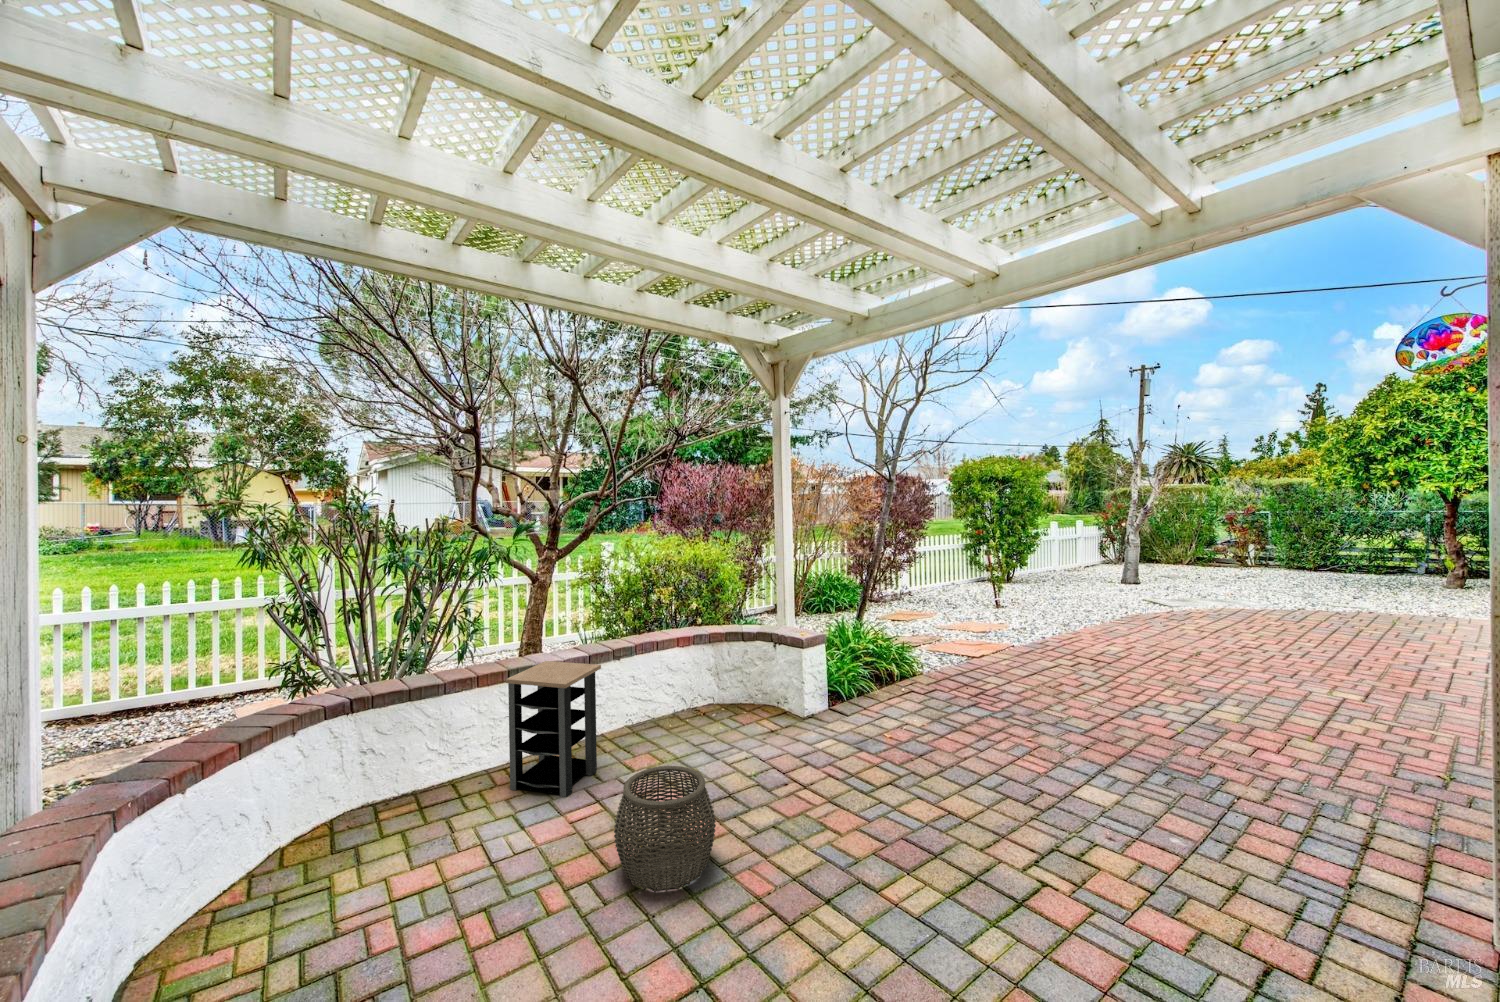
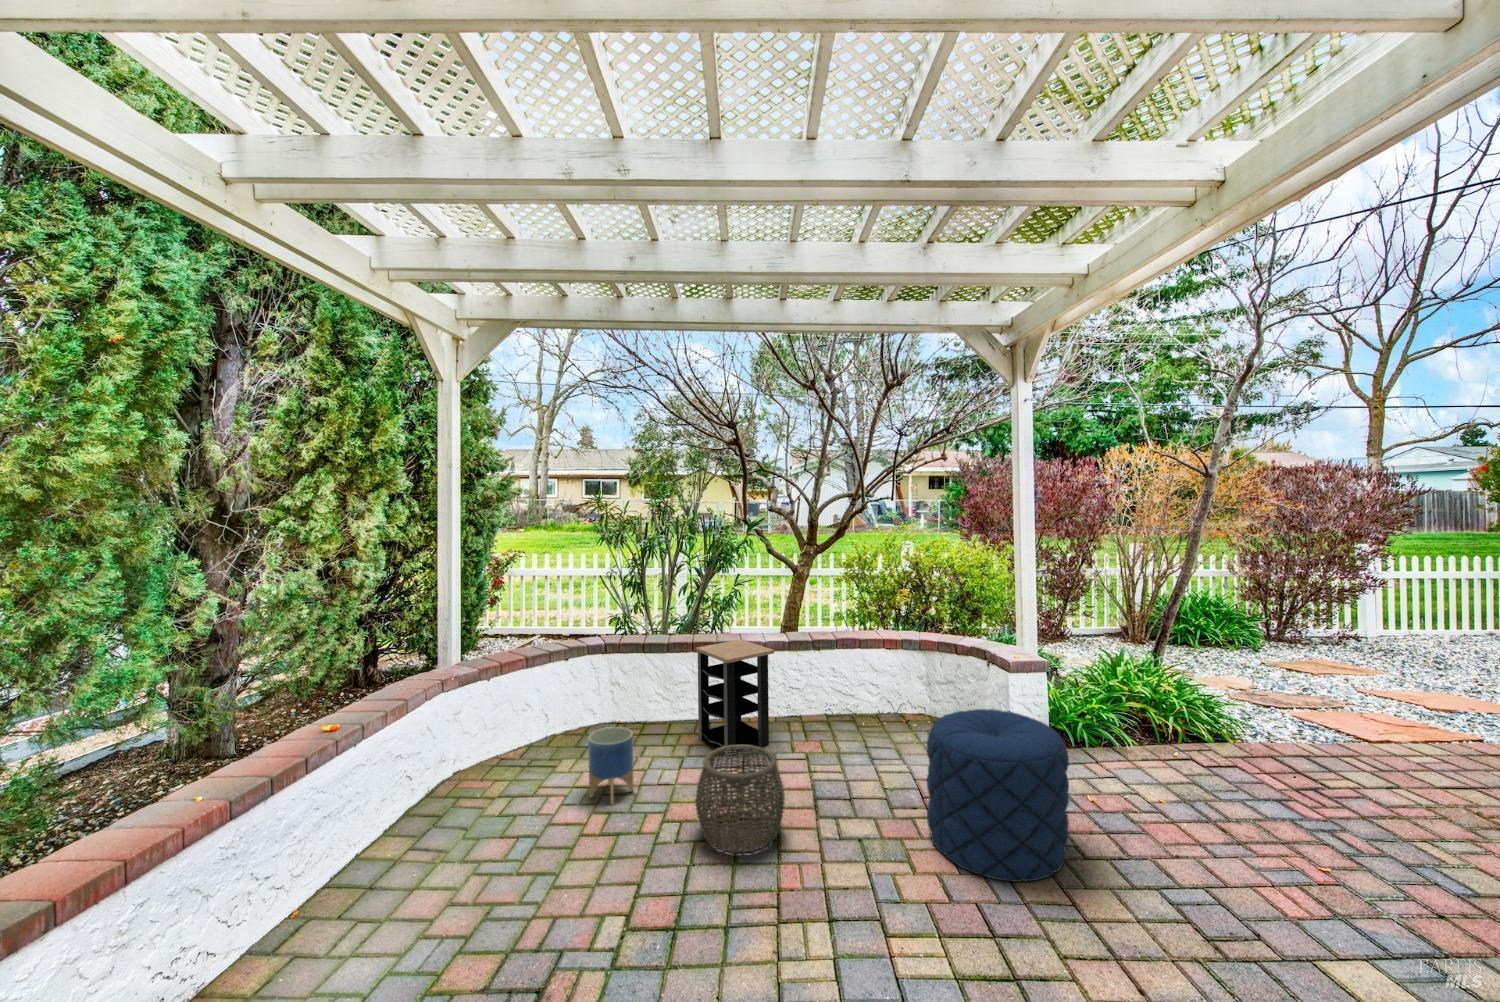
pouf: none [808,676,923,818] -> present [927,709,1069,882]
planter: none [431,795,495,903] -> present [588,727,634,804]

